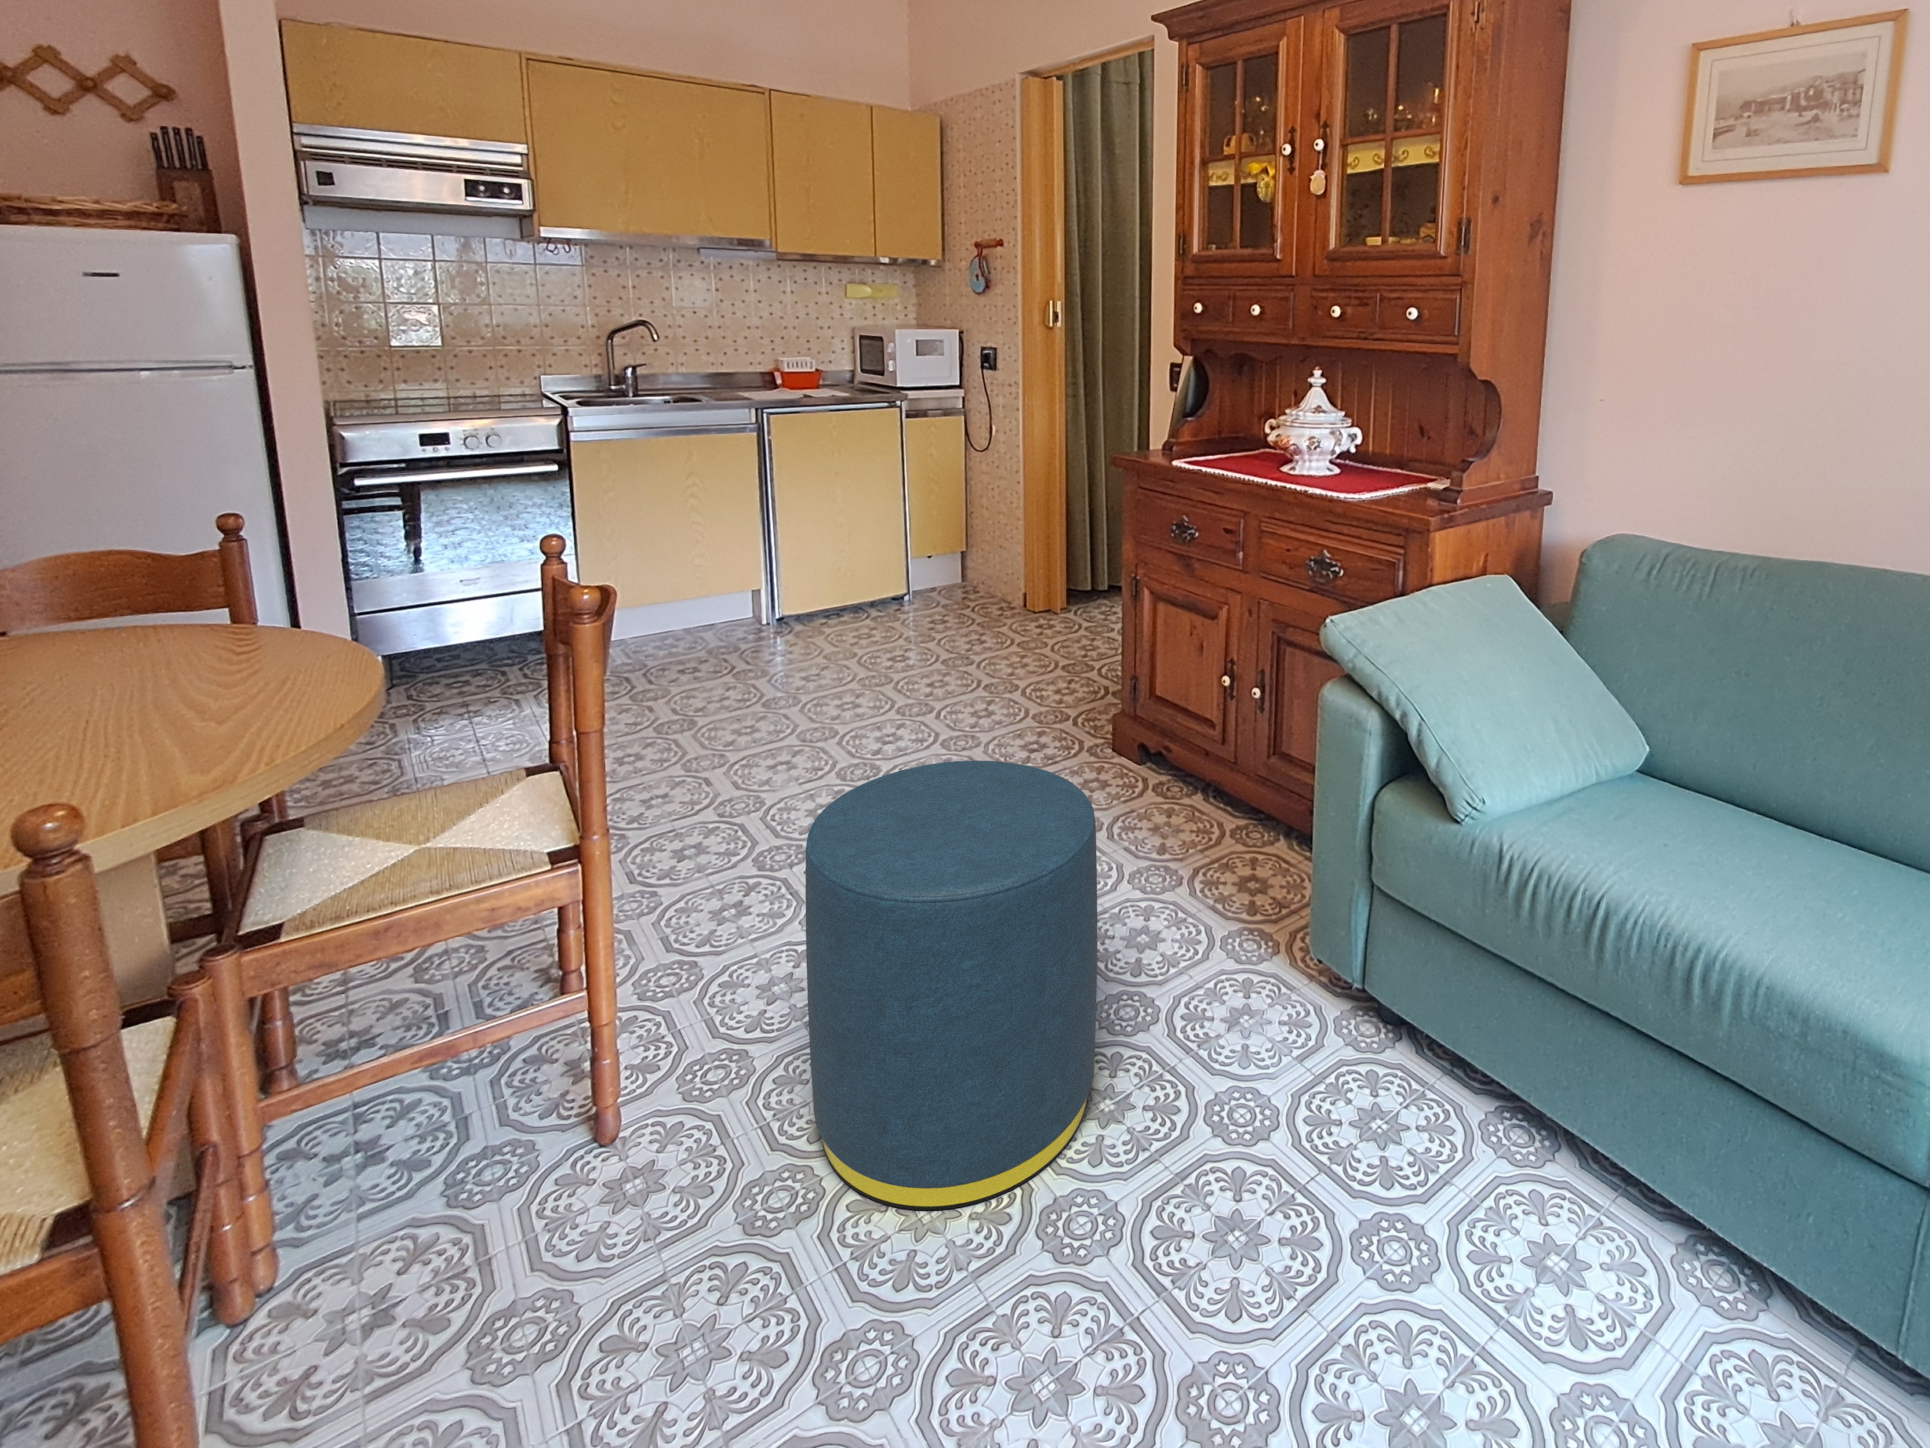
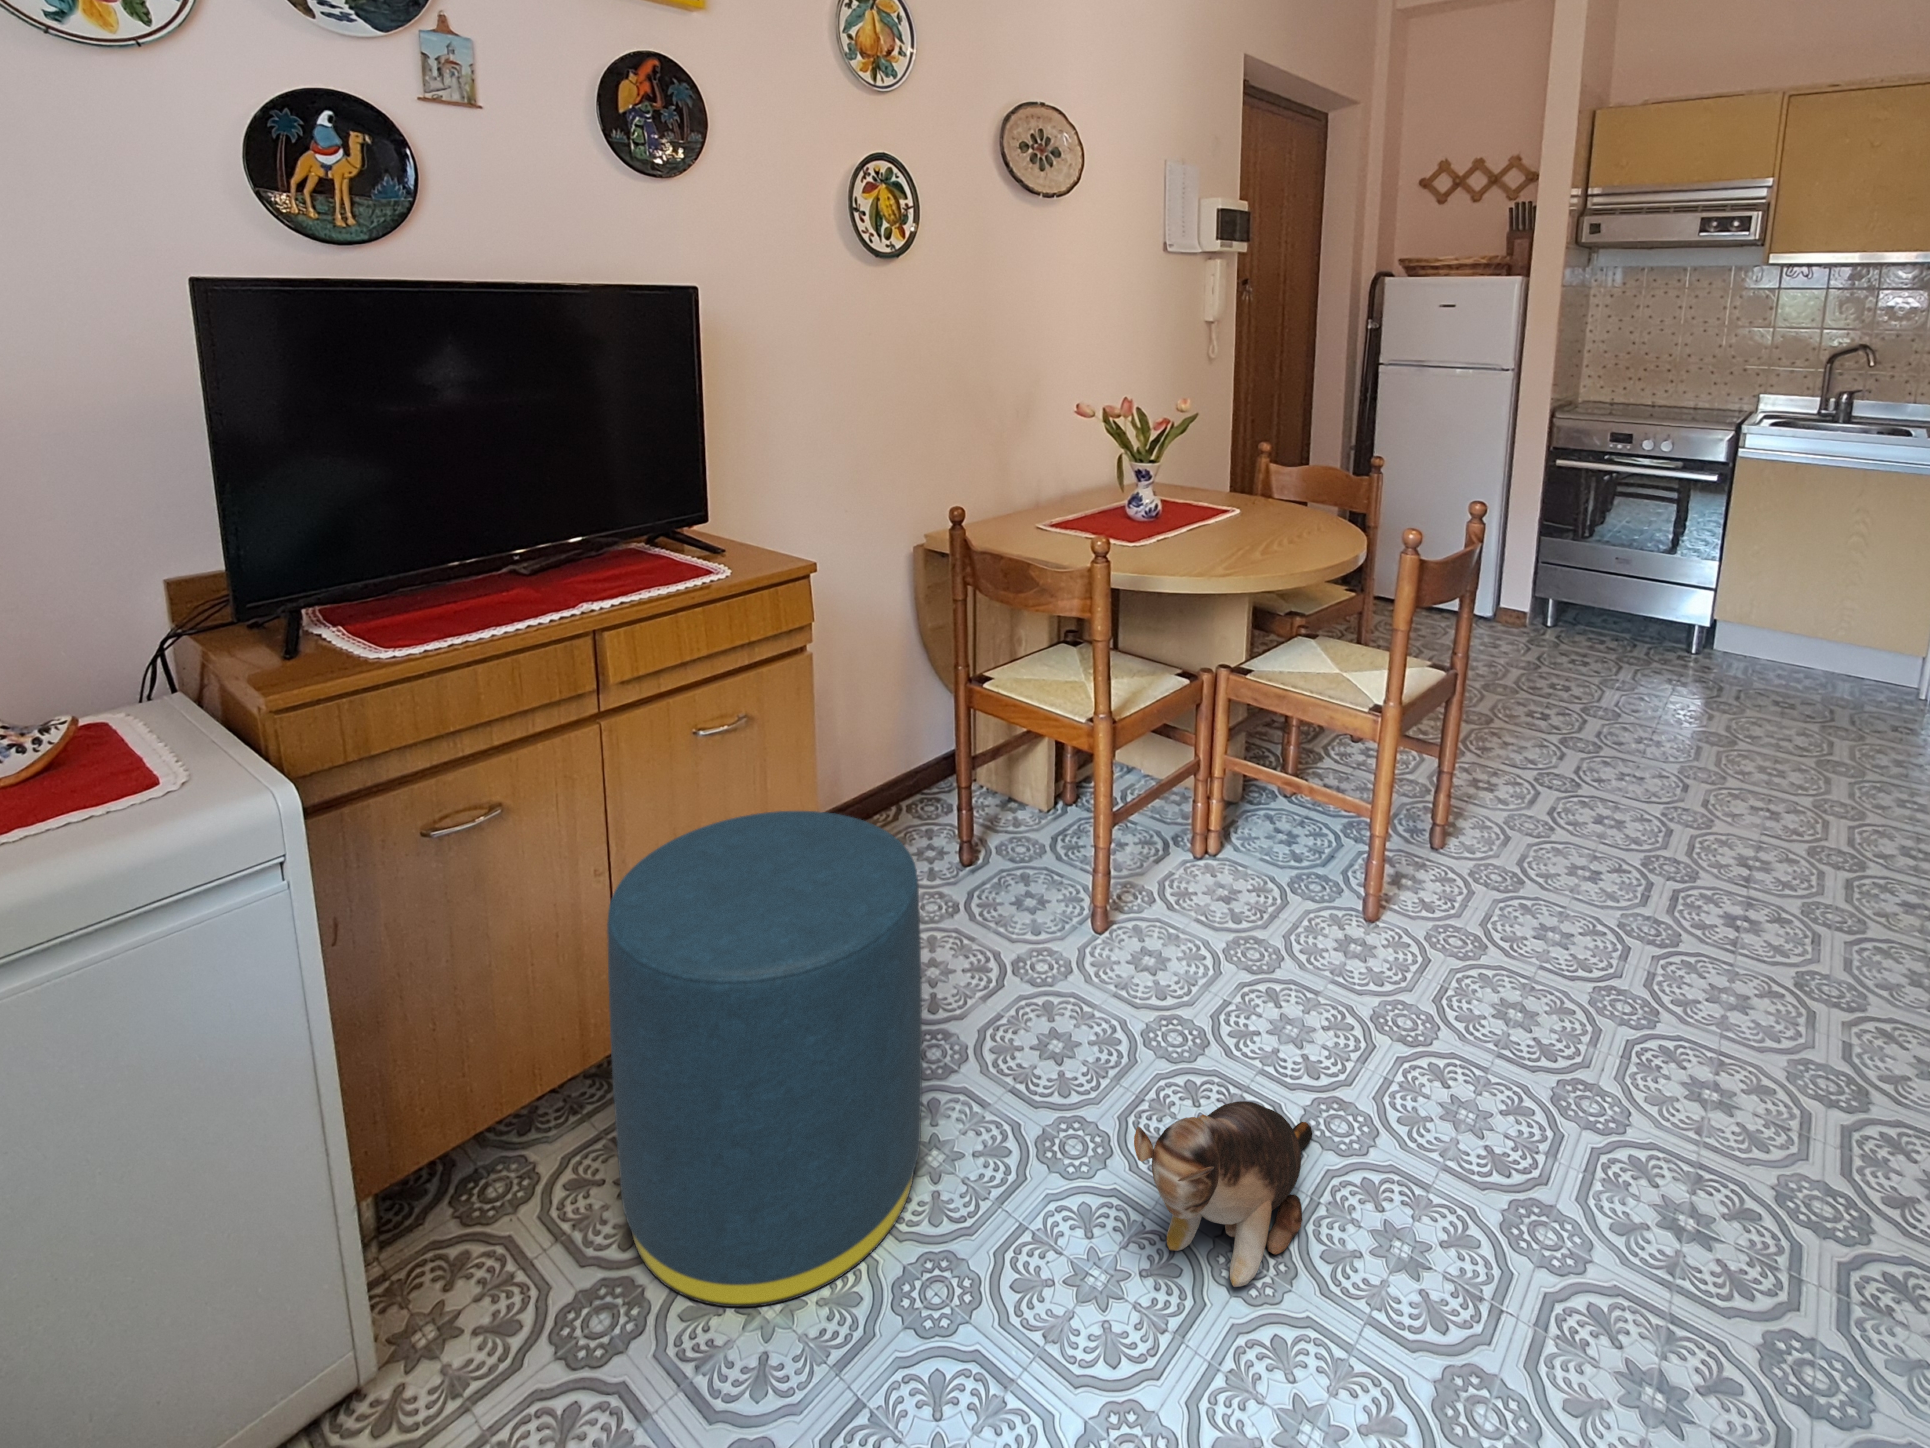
plush toy: none [1268,1089,1487,1269] -> present [1134,1101,1312,1287]

